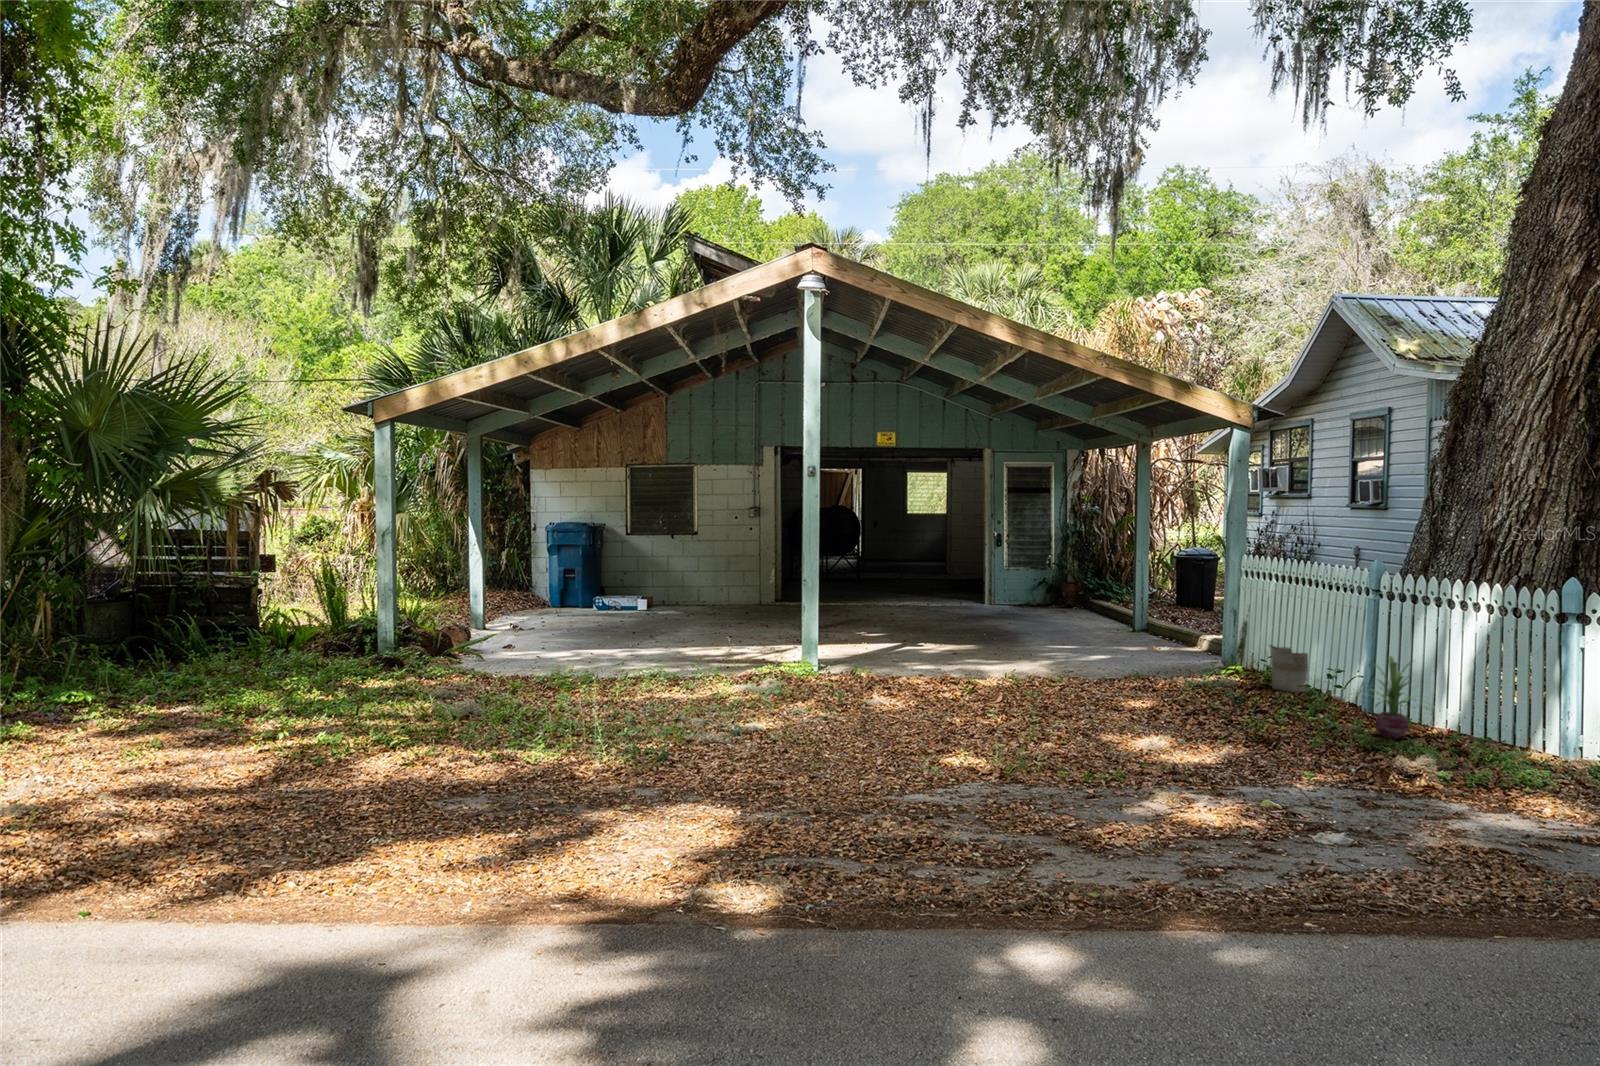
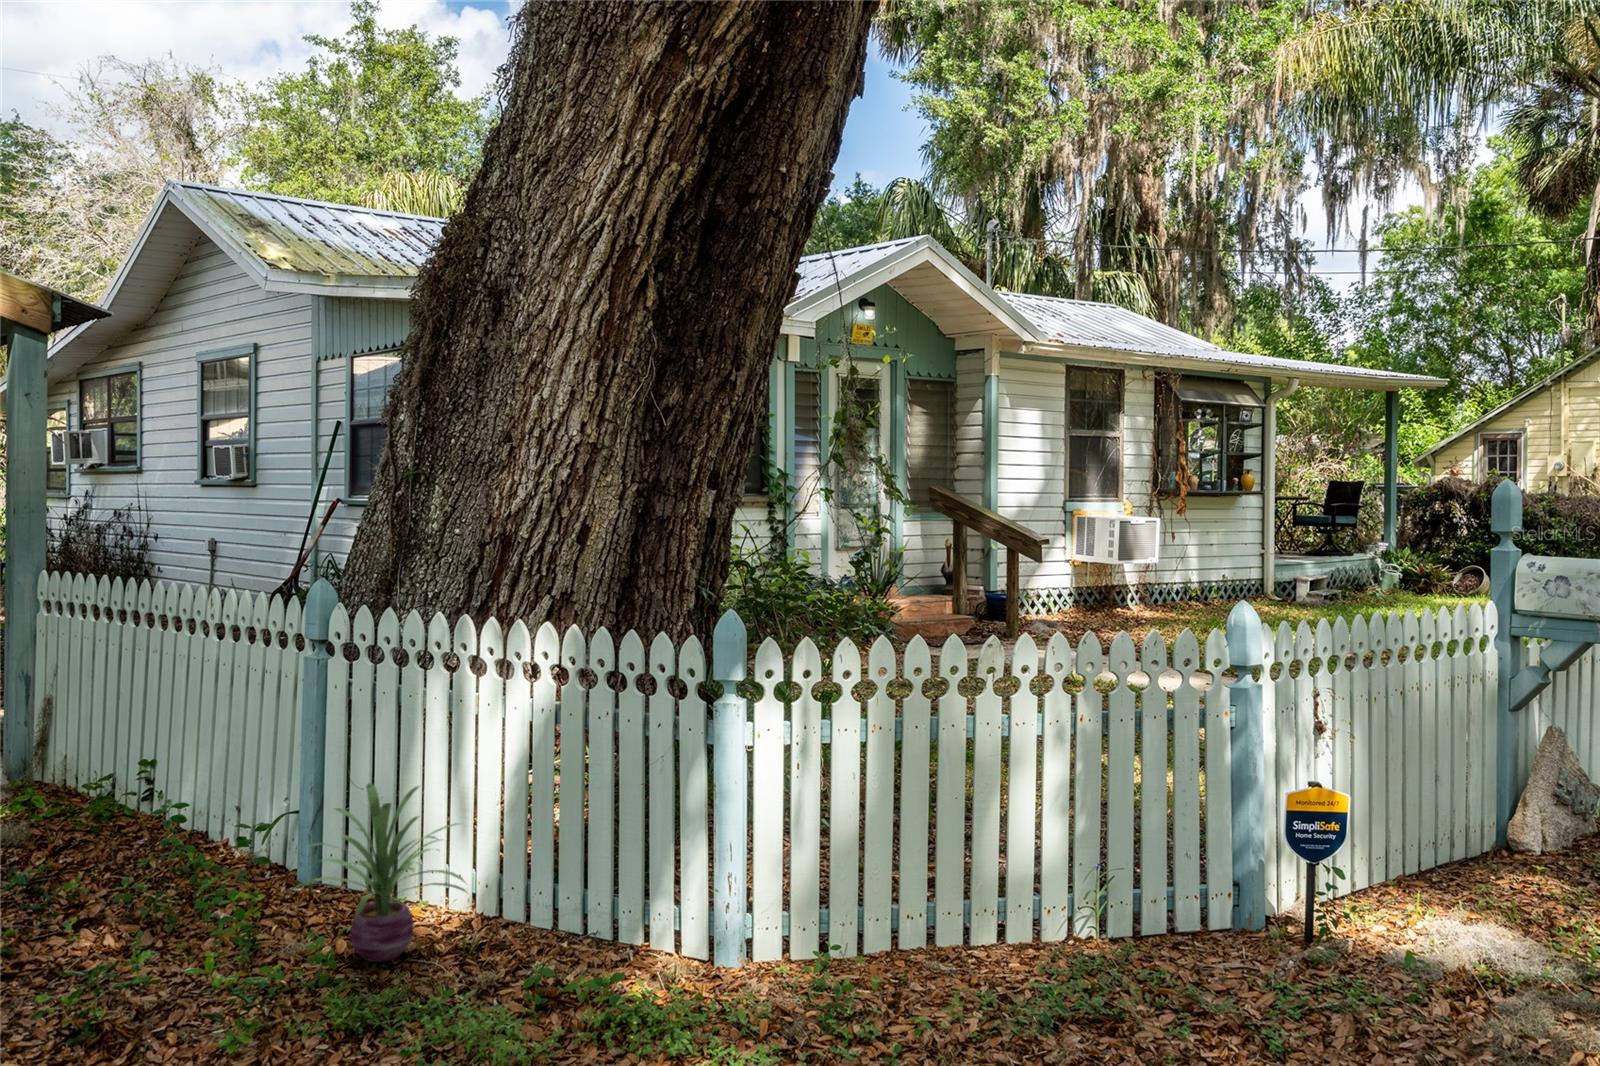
bucket: present [1270,645,1308,692] -> none [92,756,184,852]

